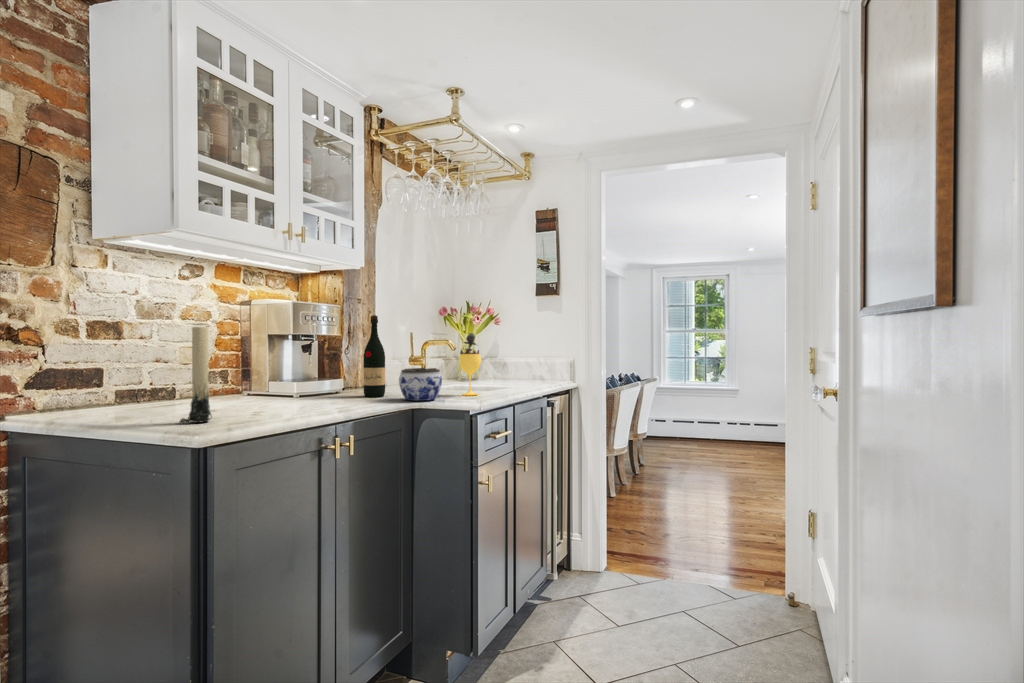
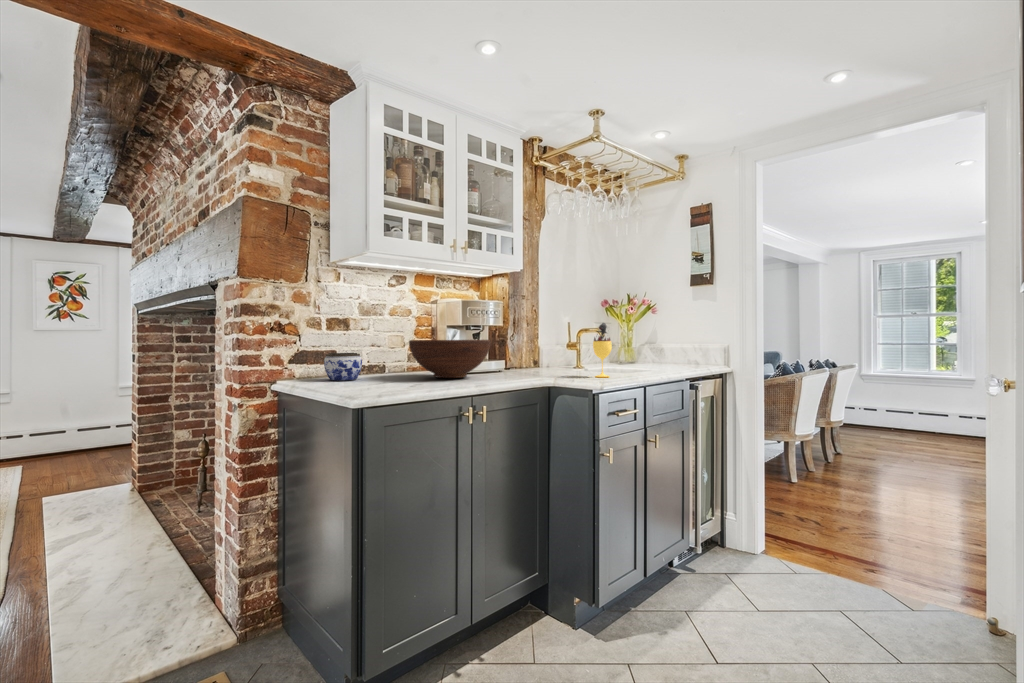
wine bottle: present [364,315,385,397] -> none [514,310,531,376]
candle: present [180,323,212,424] -> none [365,318,386,388]
fruit bowl: none [225,352,340,403] -> present [409,340,491,378]
jar: present [399,368,442,401] -> present [324,353,362,381]

